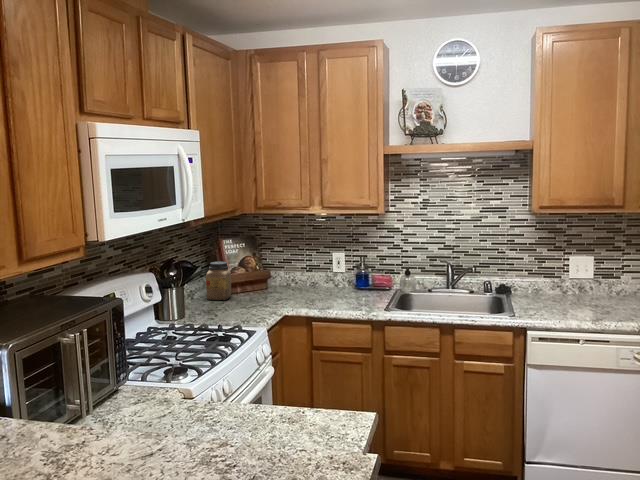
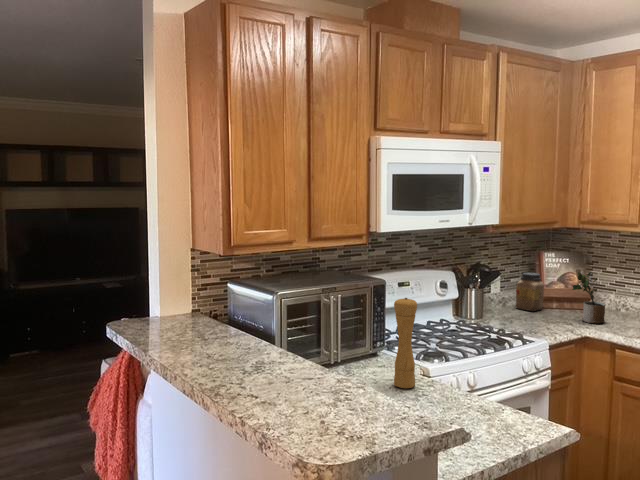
potted plant: none [263,254,291,302] -> present [572,272,605,324]
pepper mill: none [166,318,196,423] -> present [394,298,417,388]

